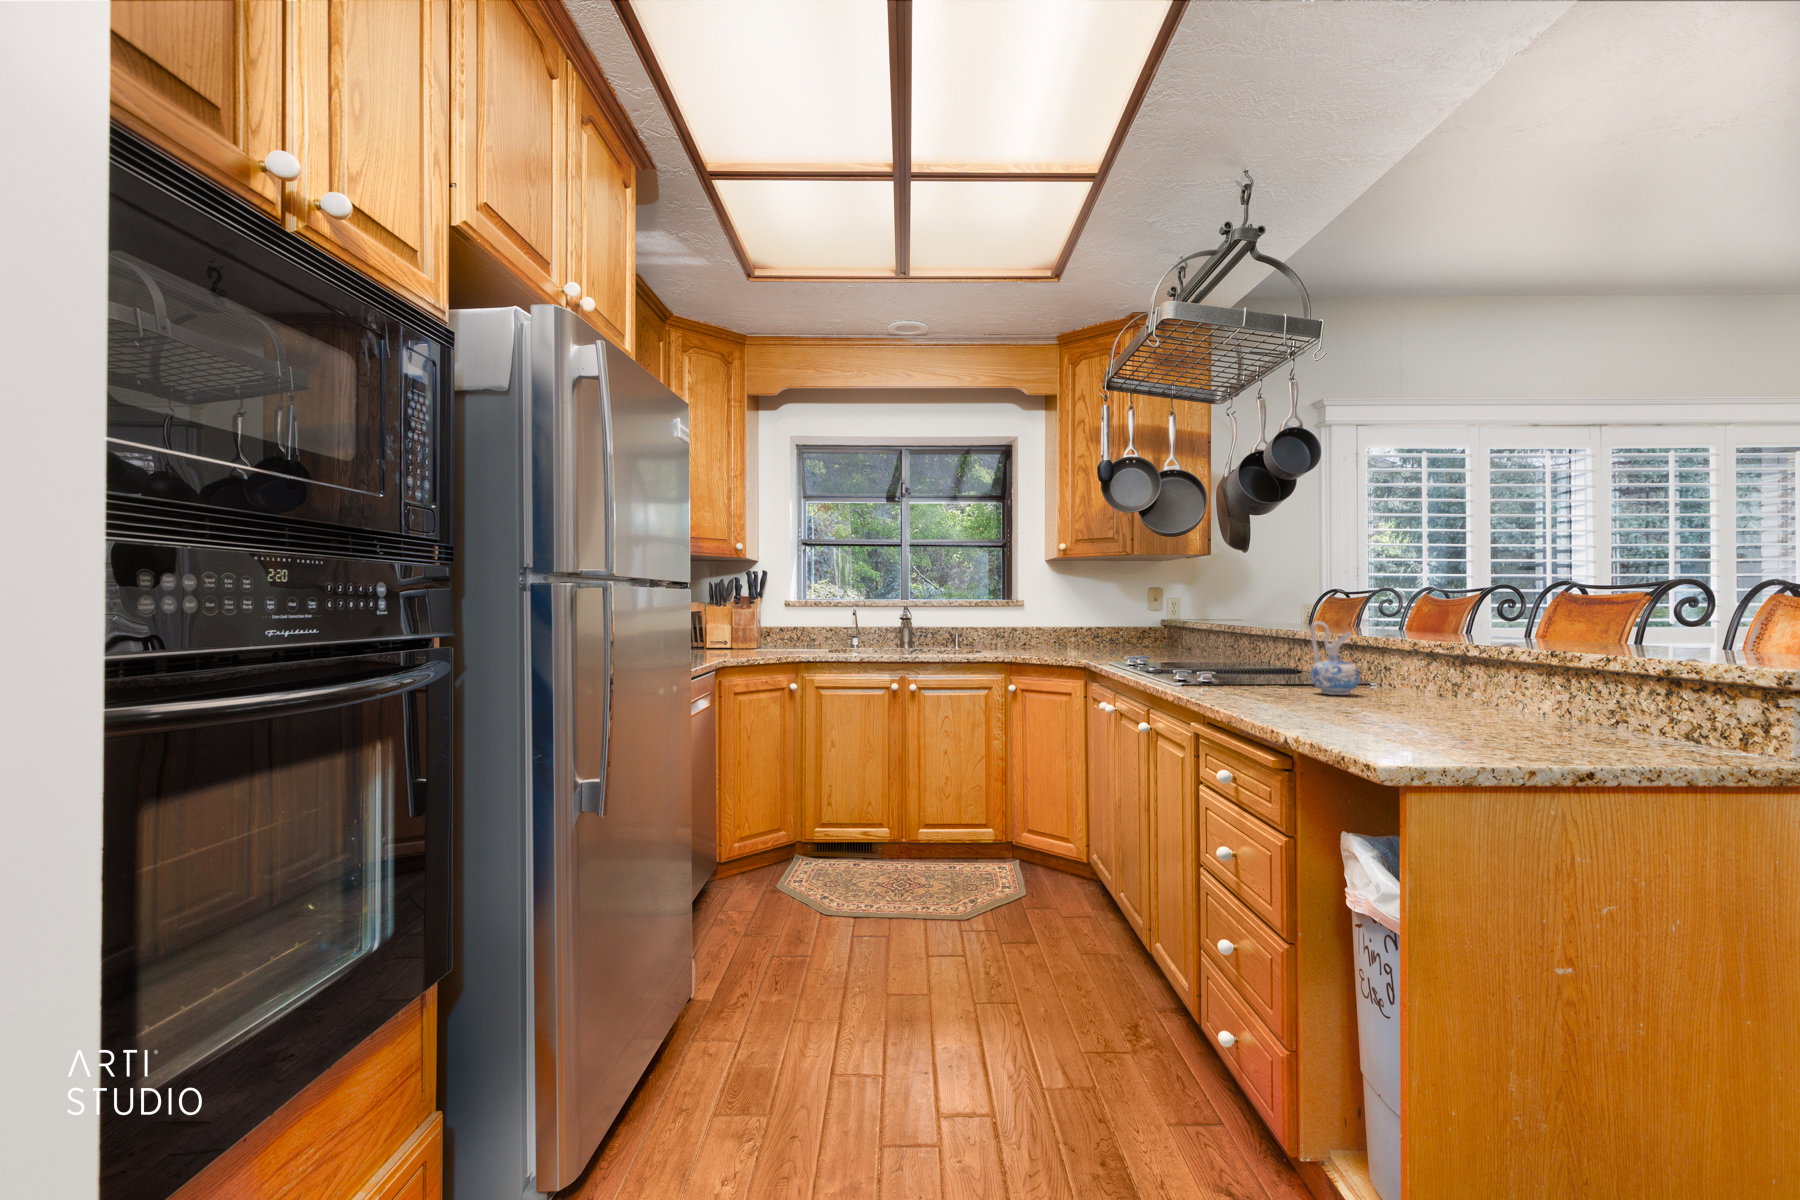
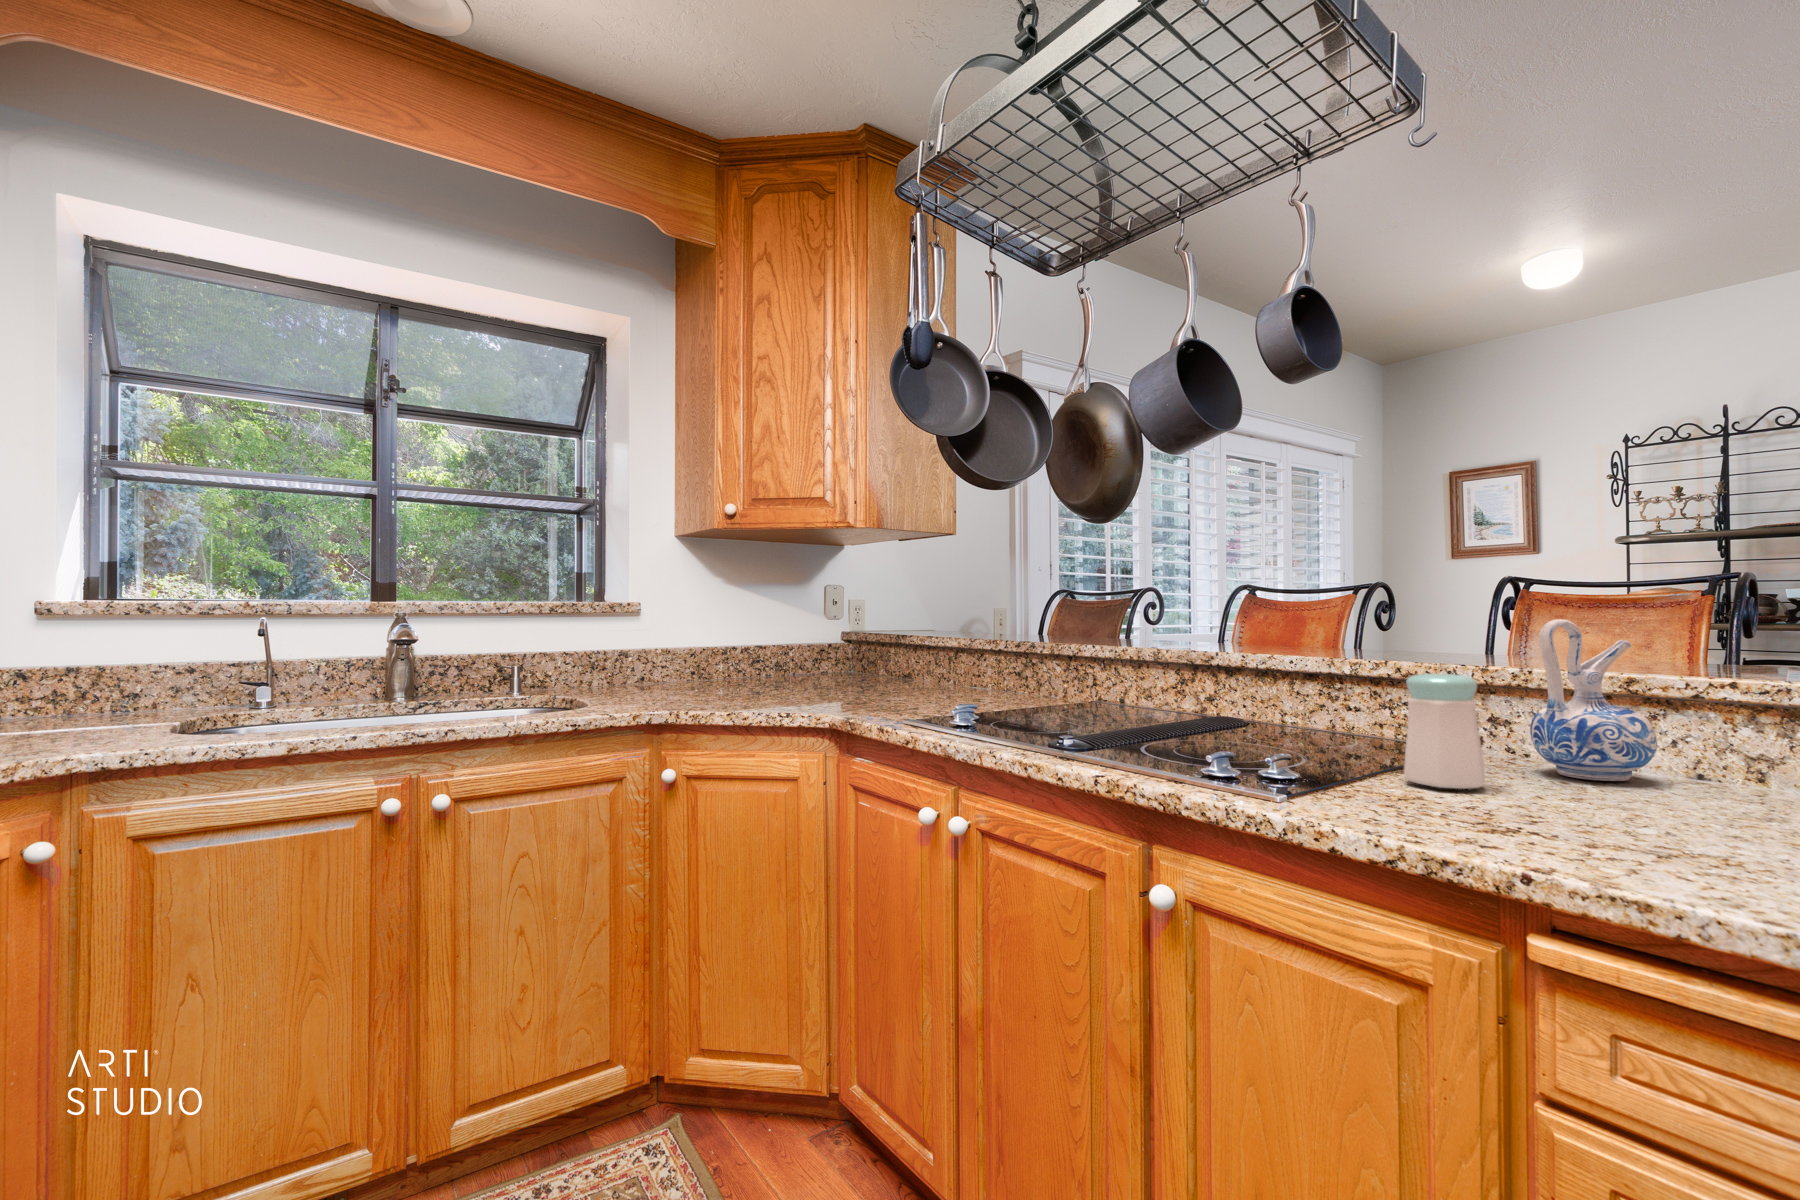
salt shaker: none [1232,644,1263,690] -> present [1404,674,1485,789]

